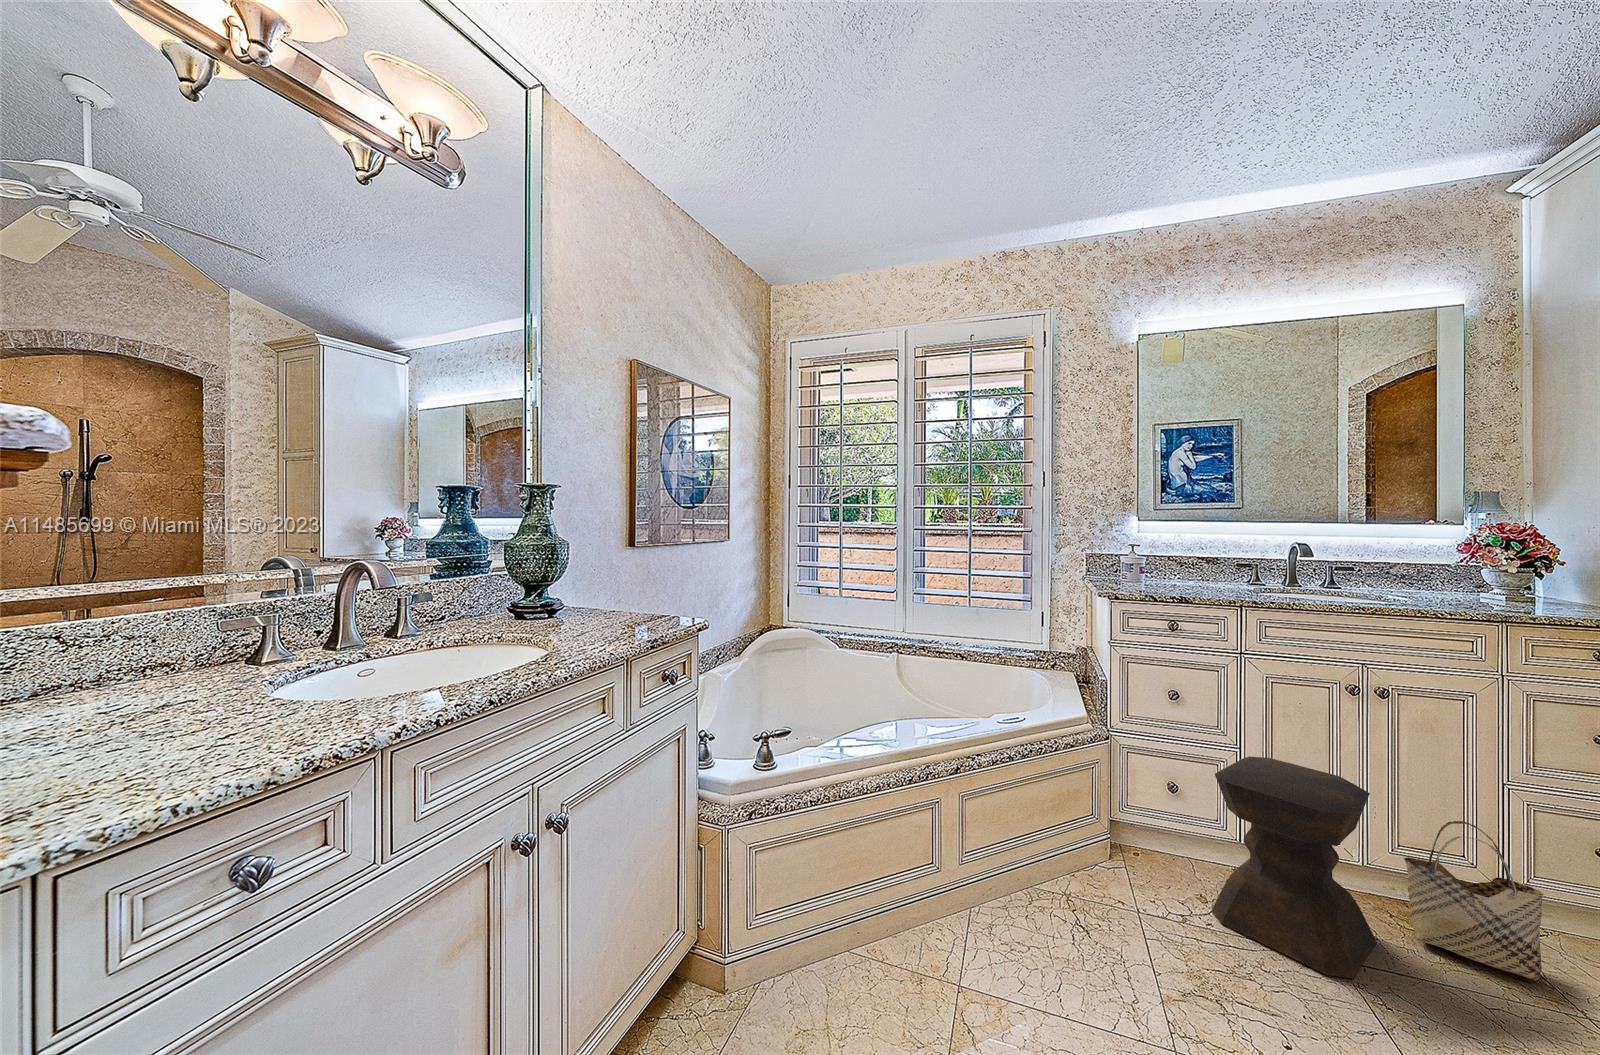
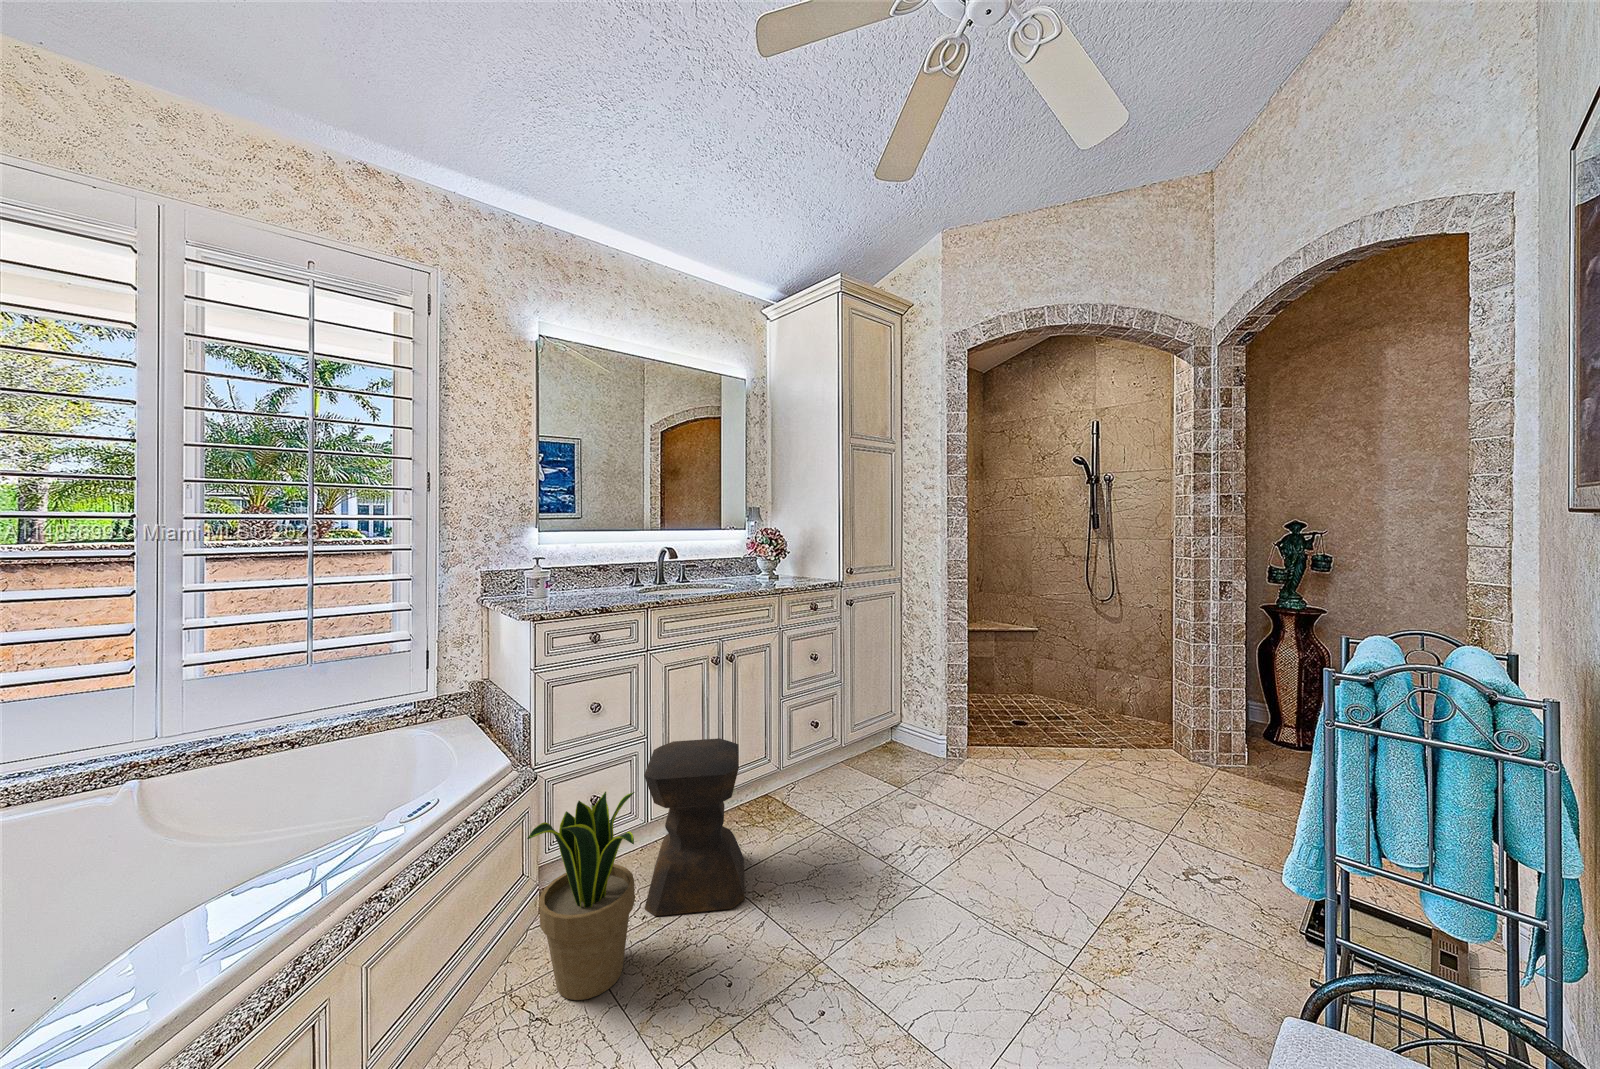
potted plant: none [1076,761,1191,945] -> present [527,792,635,1000]
woven basket: present [1404,821,1543,980] -> none [751,742,813,841]

